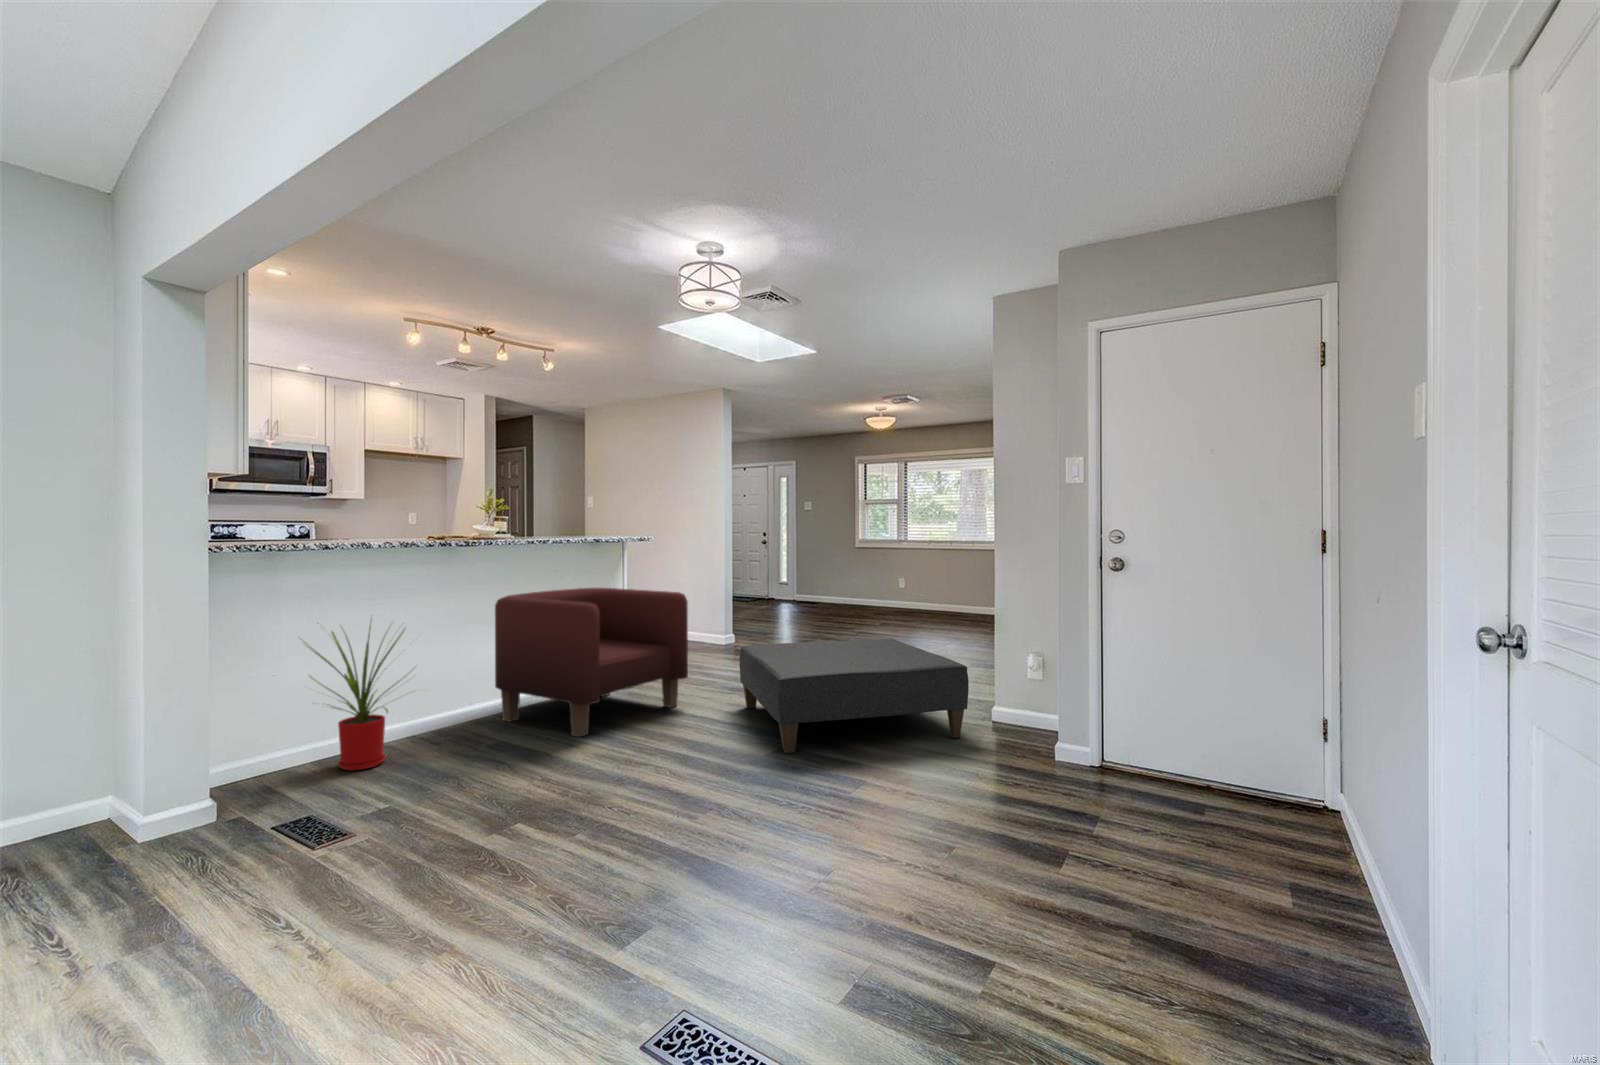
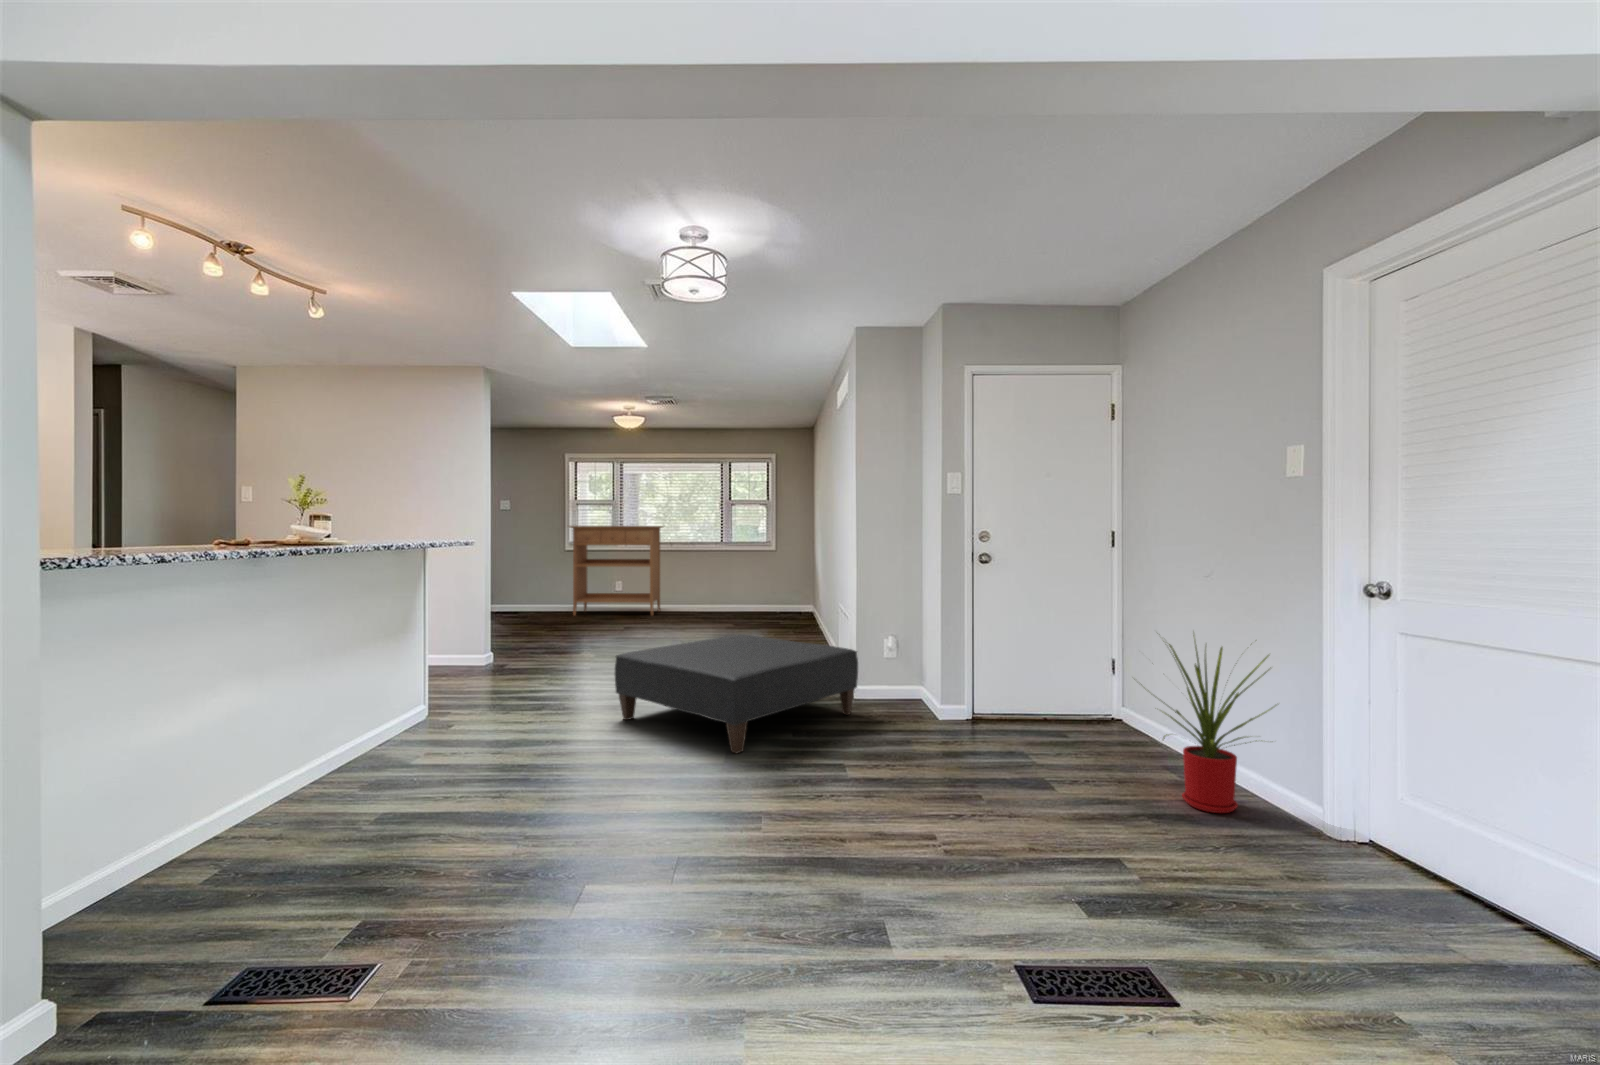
console table: none [850,524,945,617] -> present [570,526,663,616]
armchair: present [495,588,688,737] -> none [318,601,561,784]
house plant: present [309,621,404,770] -> present [1163,635,1273,813]

